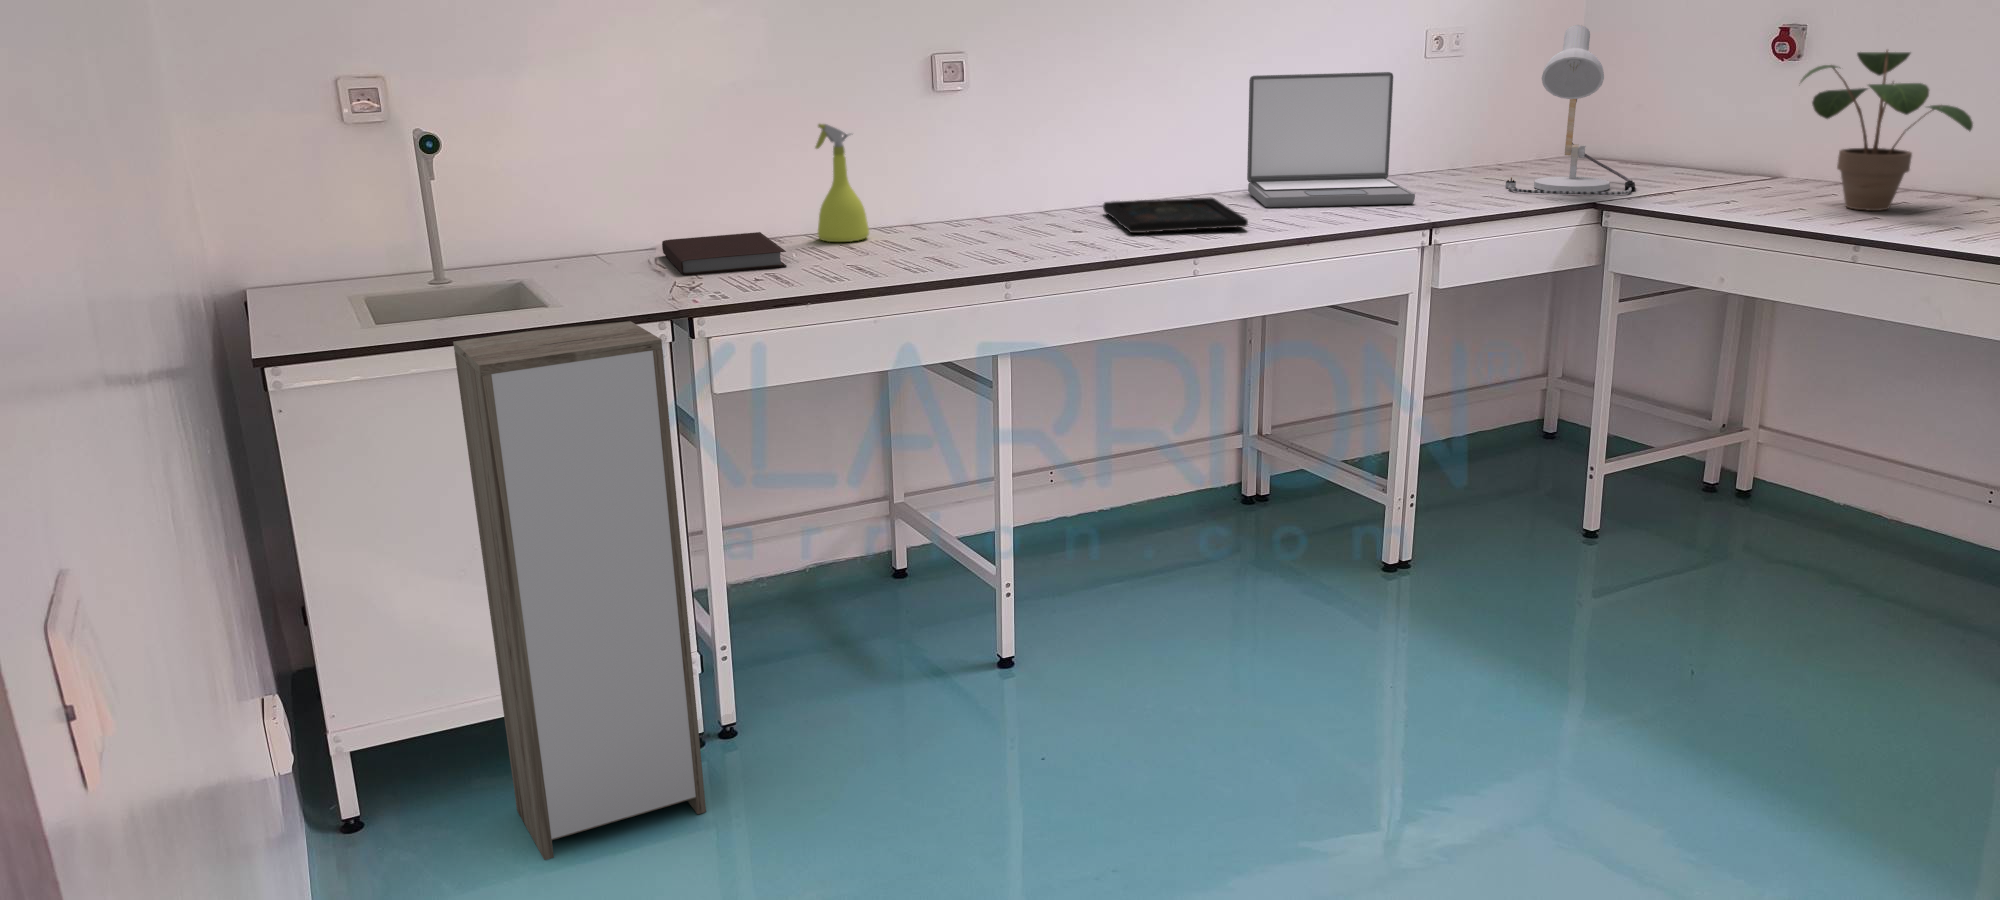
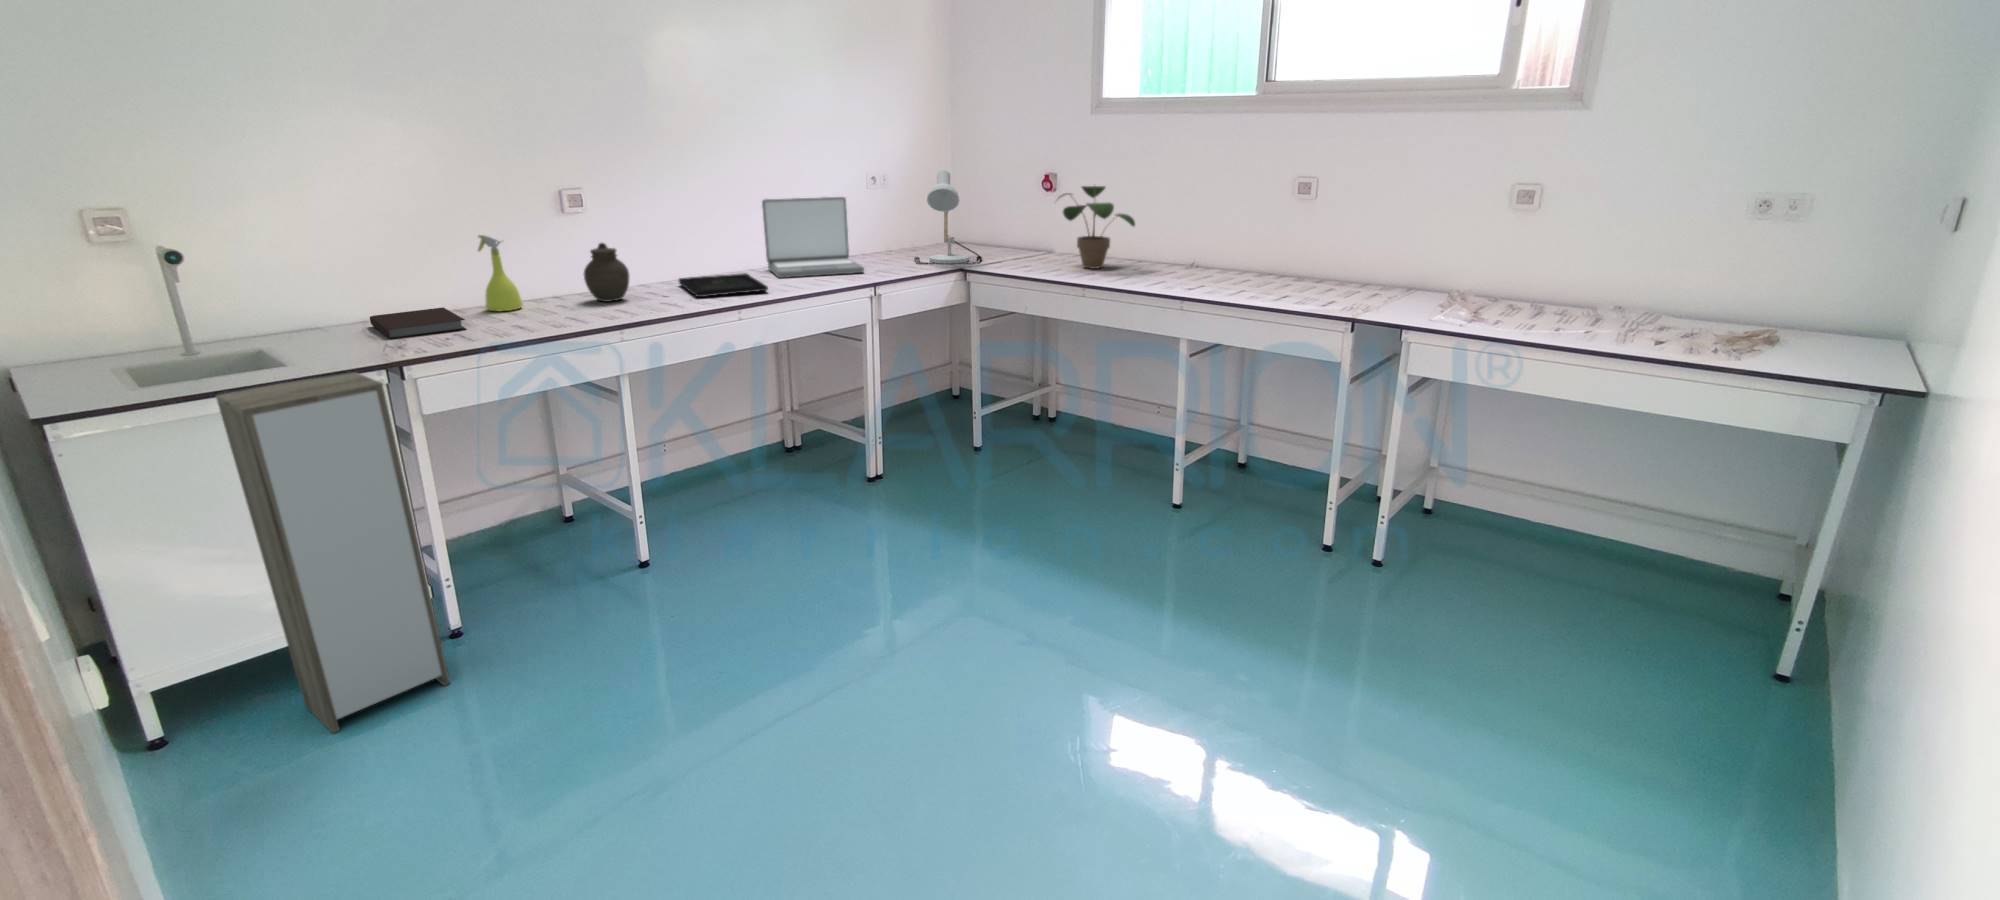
jar: none [961,140,1029,234] -> present [584,243,630,302]

